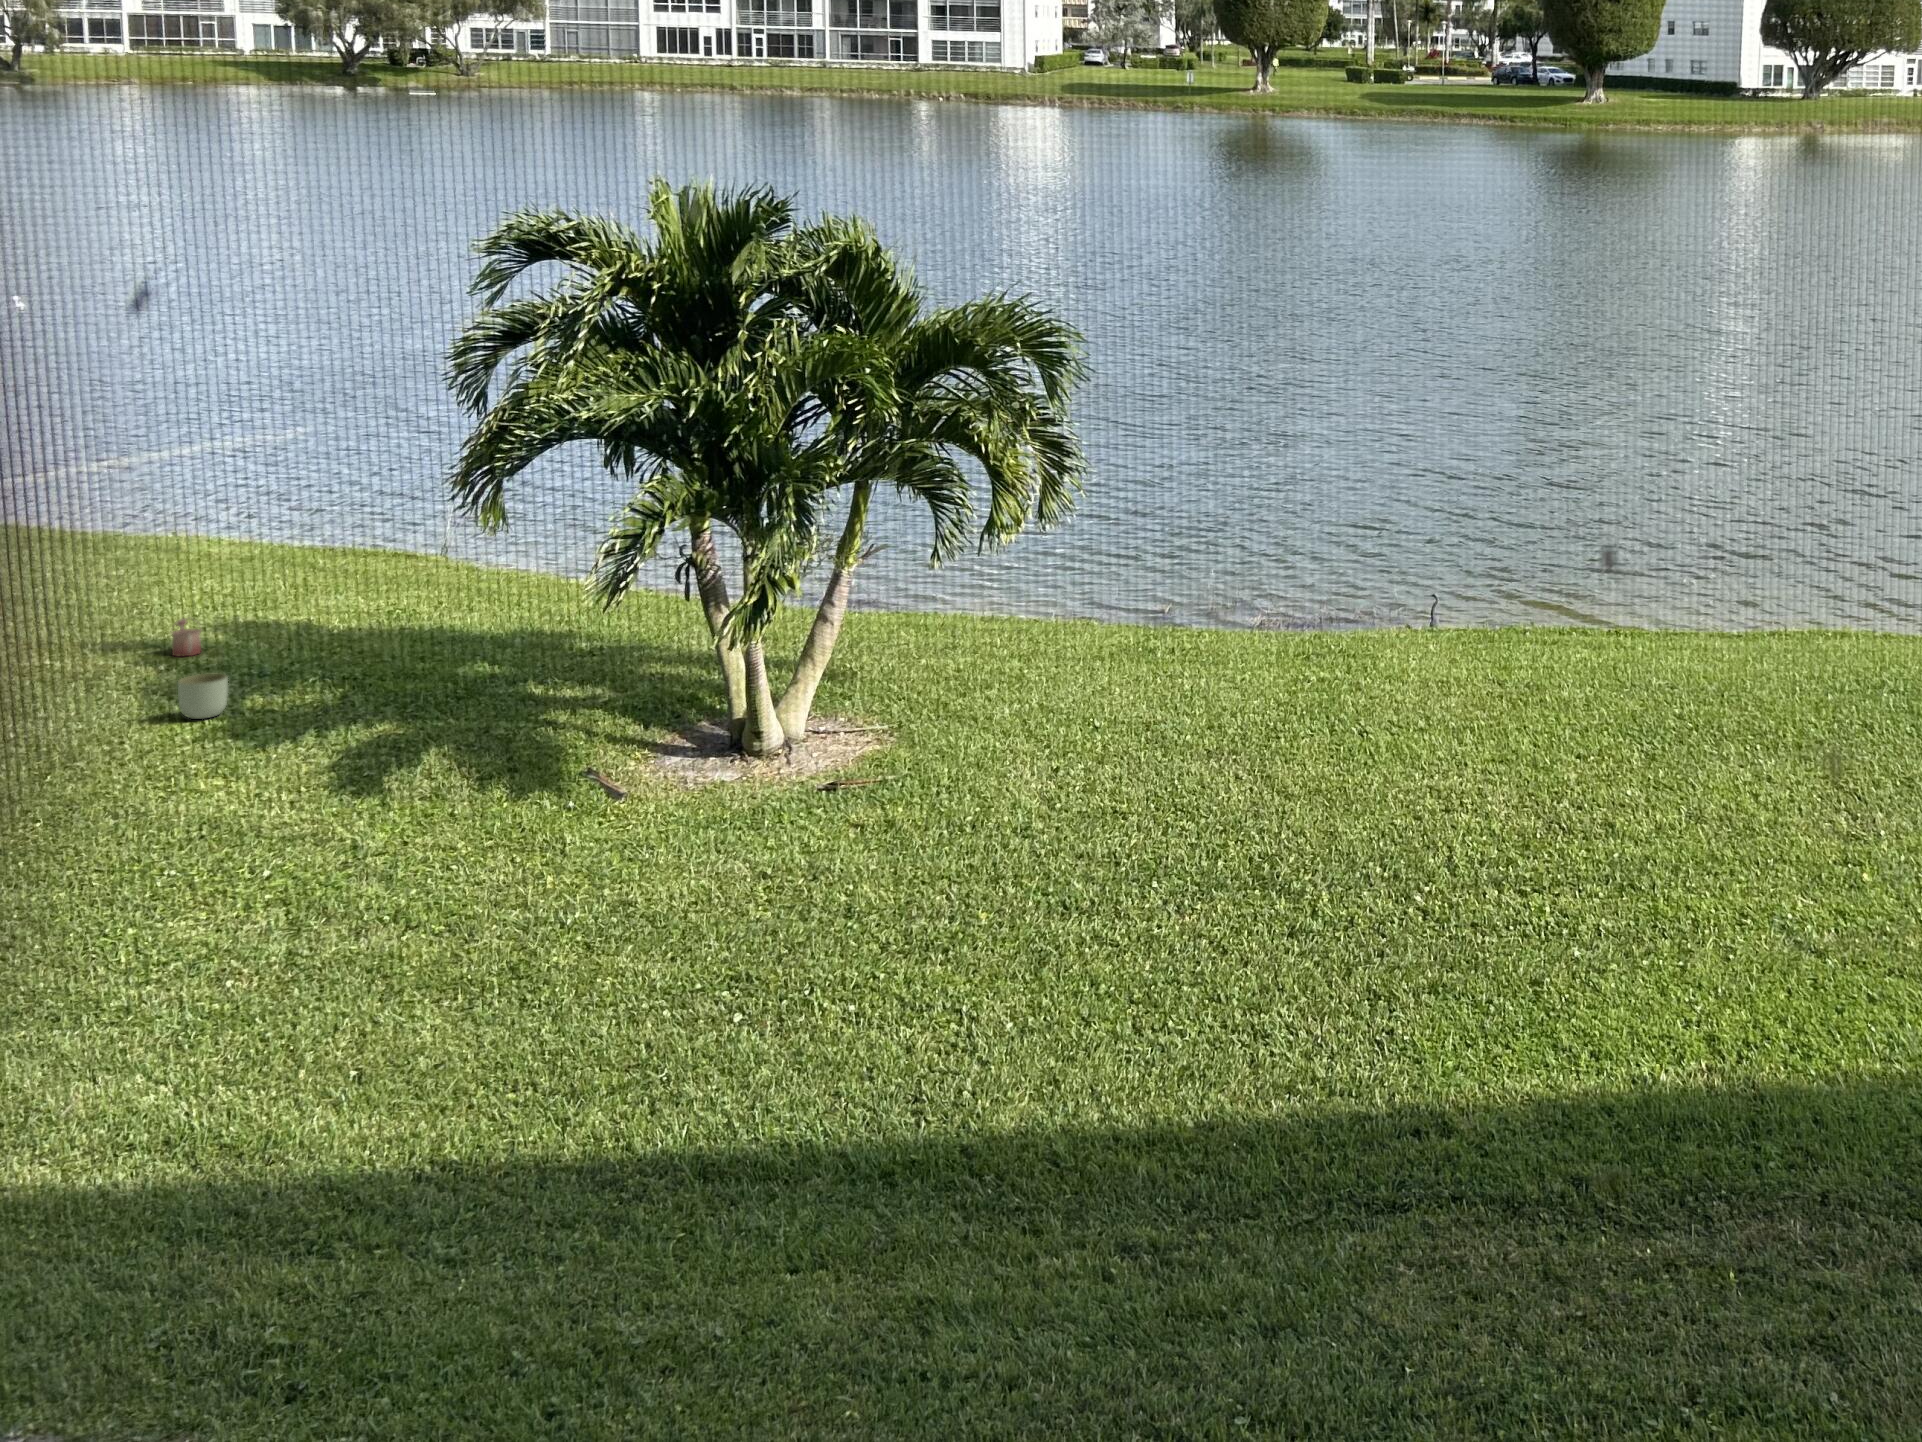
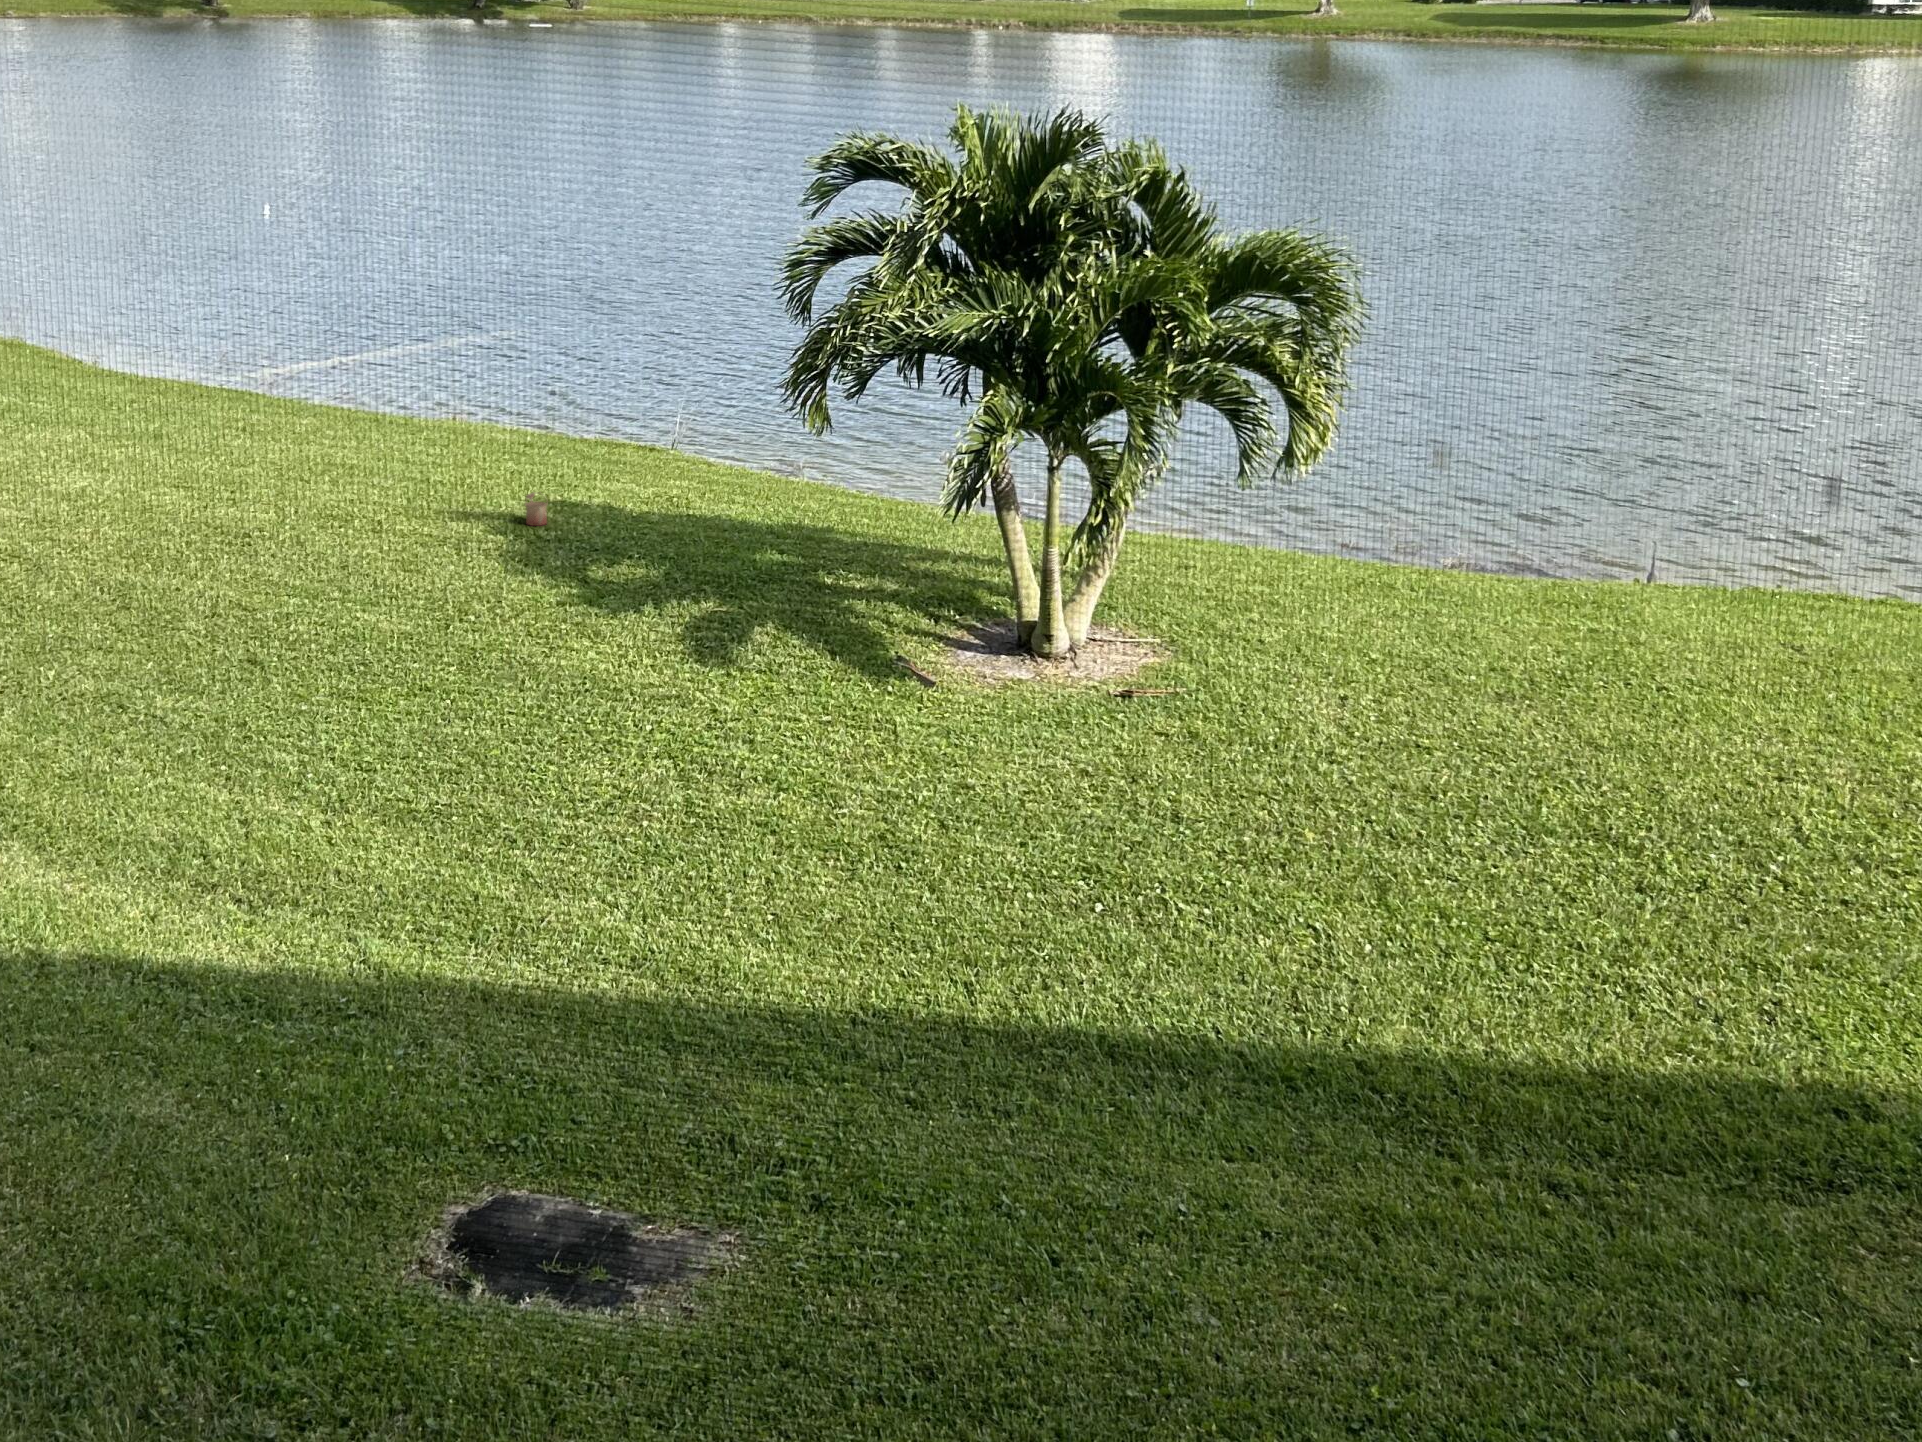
planter: present [178,674,228,719] -> none [554,544,591,583]

